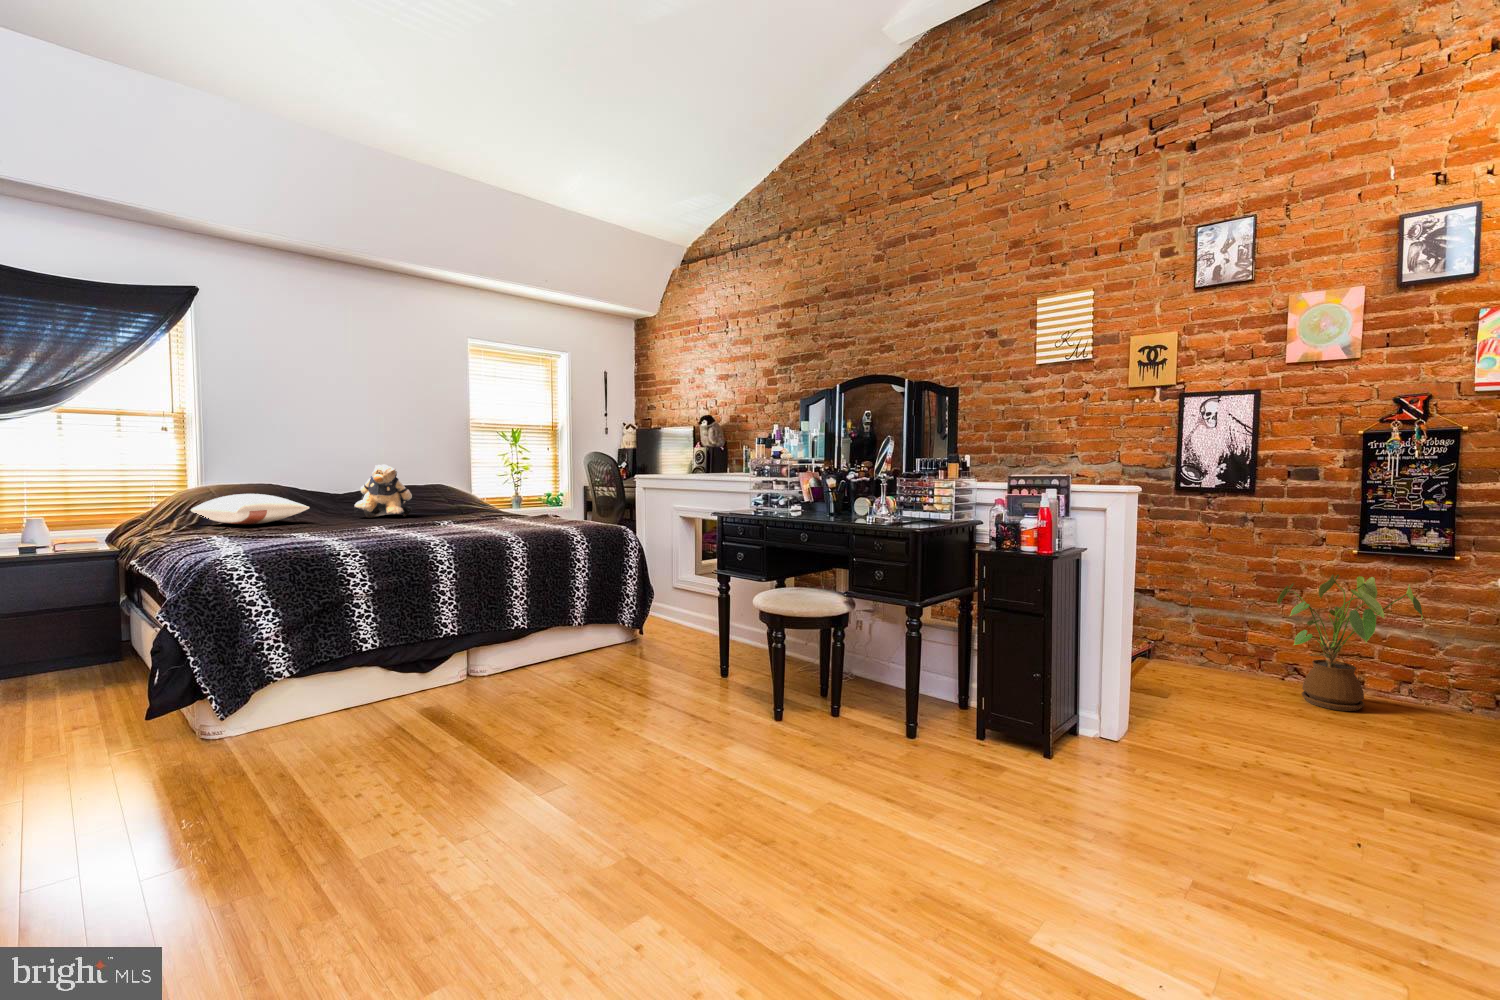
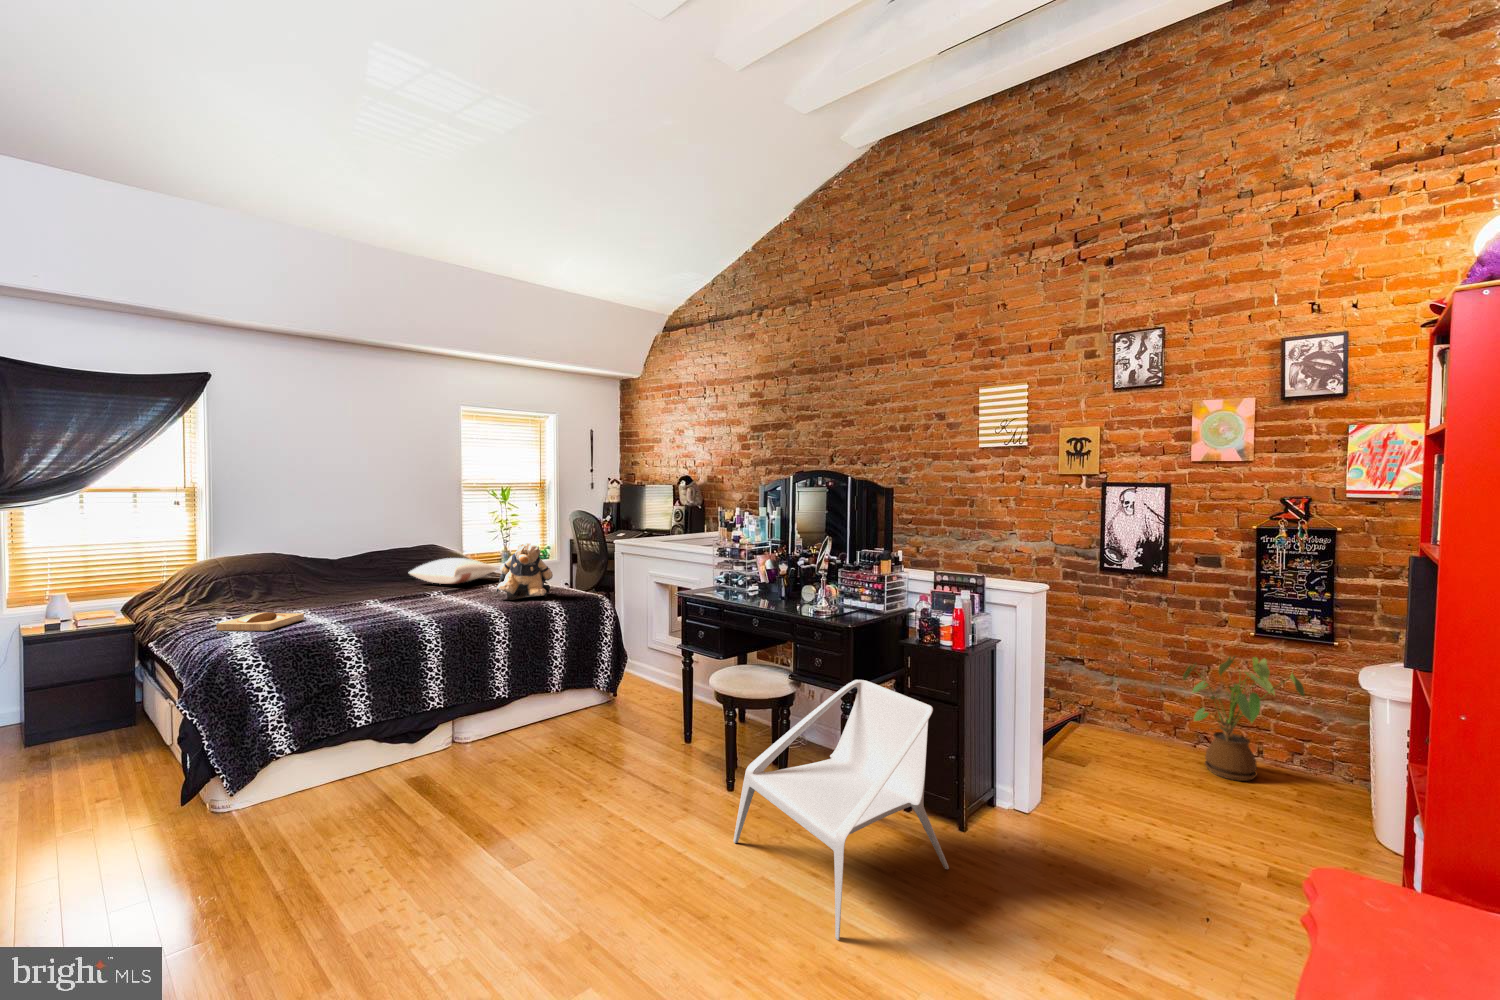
teddy bear: present [354,465,412,518] -> present [496,543,553,600]
pillow: present [191,494,310,525] -> present [409,558,498,584]
tray: none [205,530,302,546] -> present [216,612,304,631]
armchair: none [789,588,1040,859] -> present [733,680,949,940]

